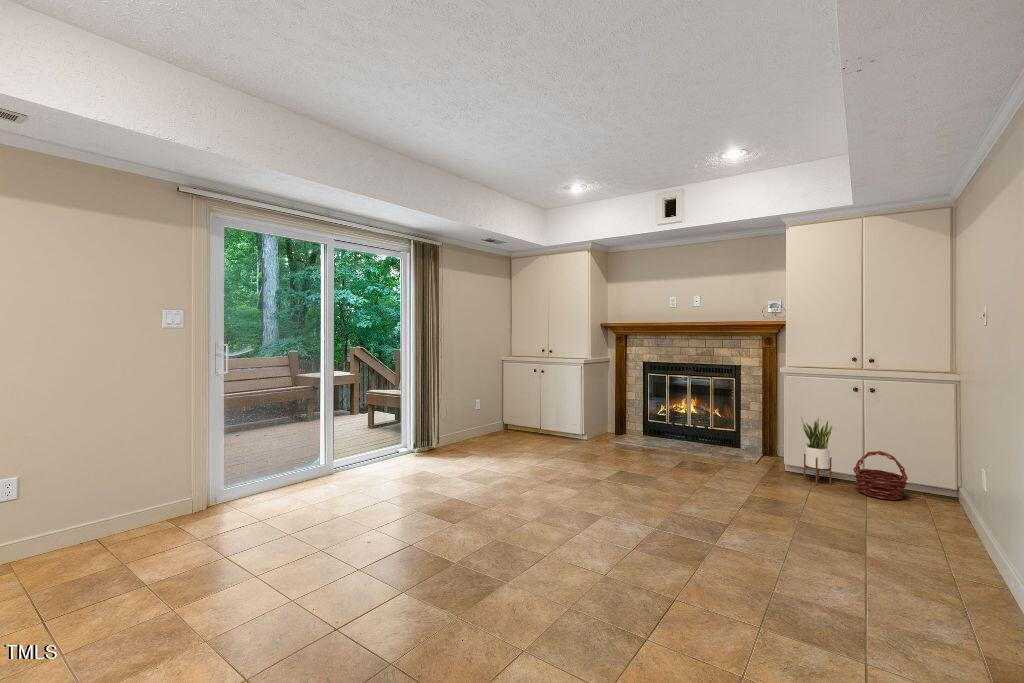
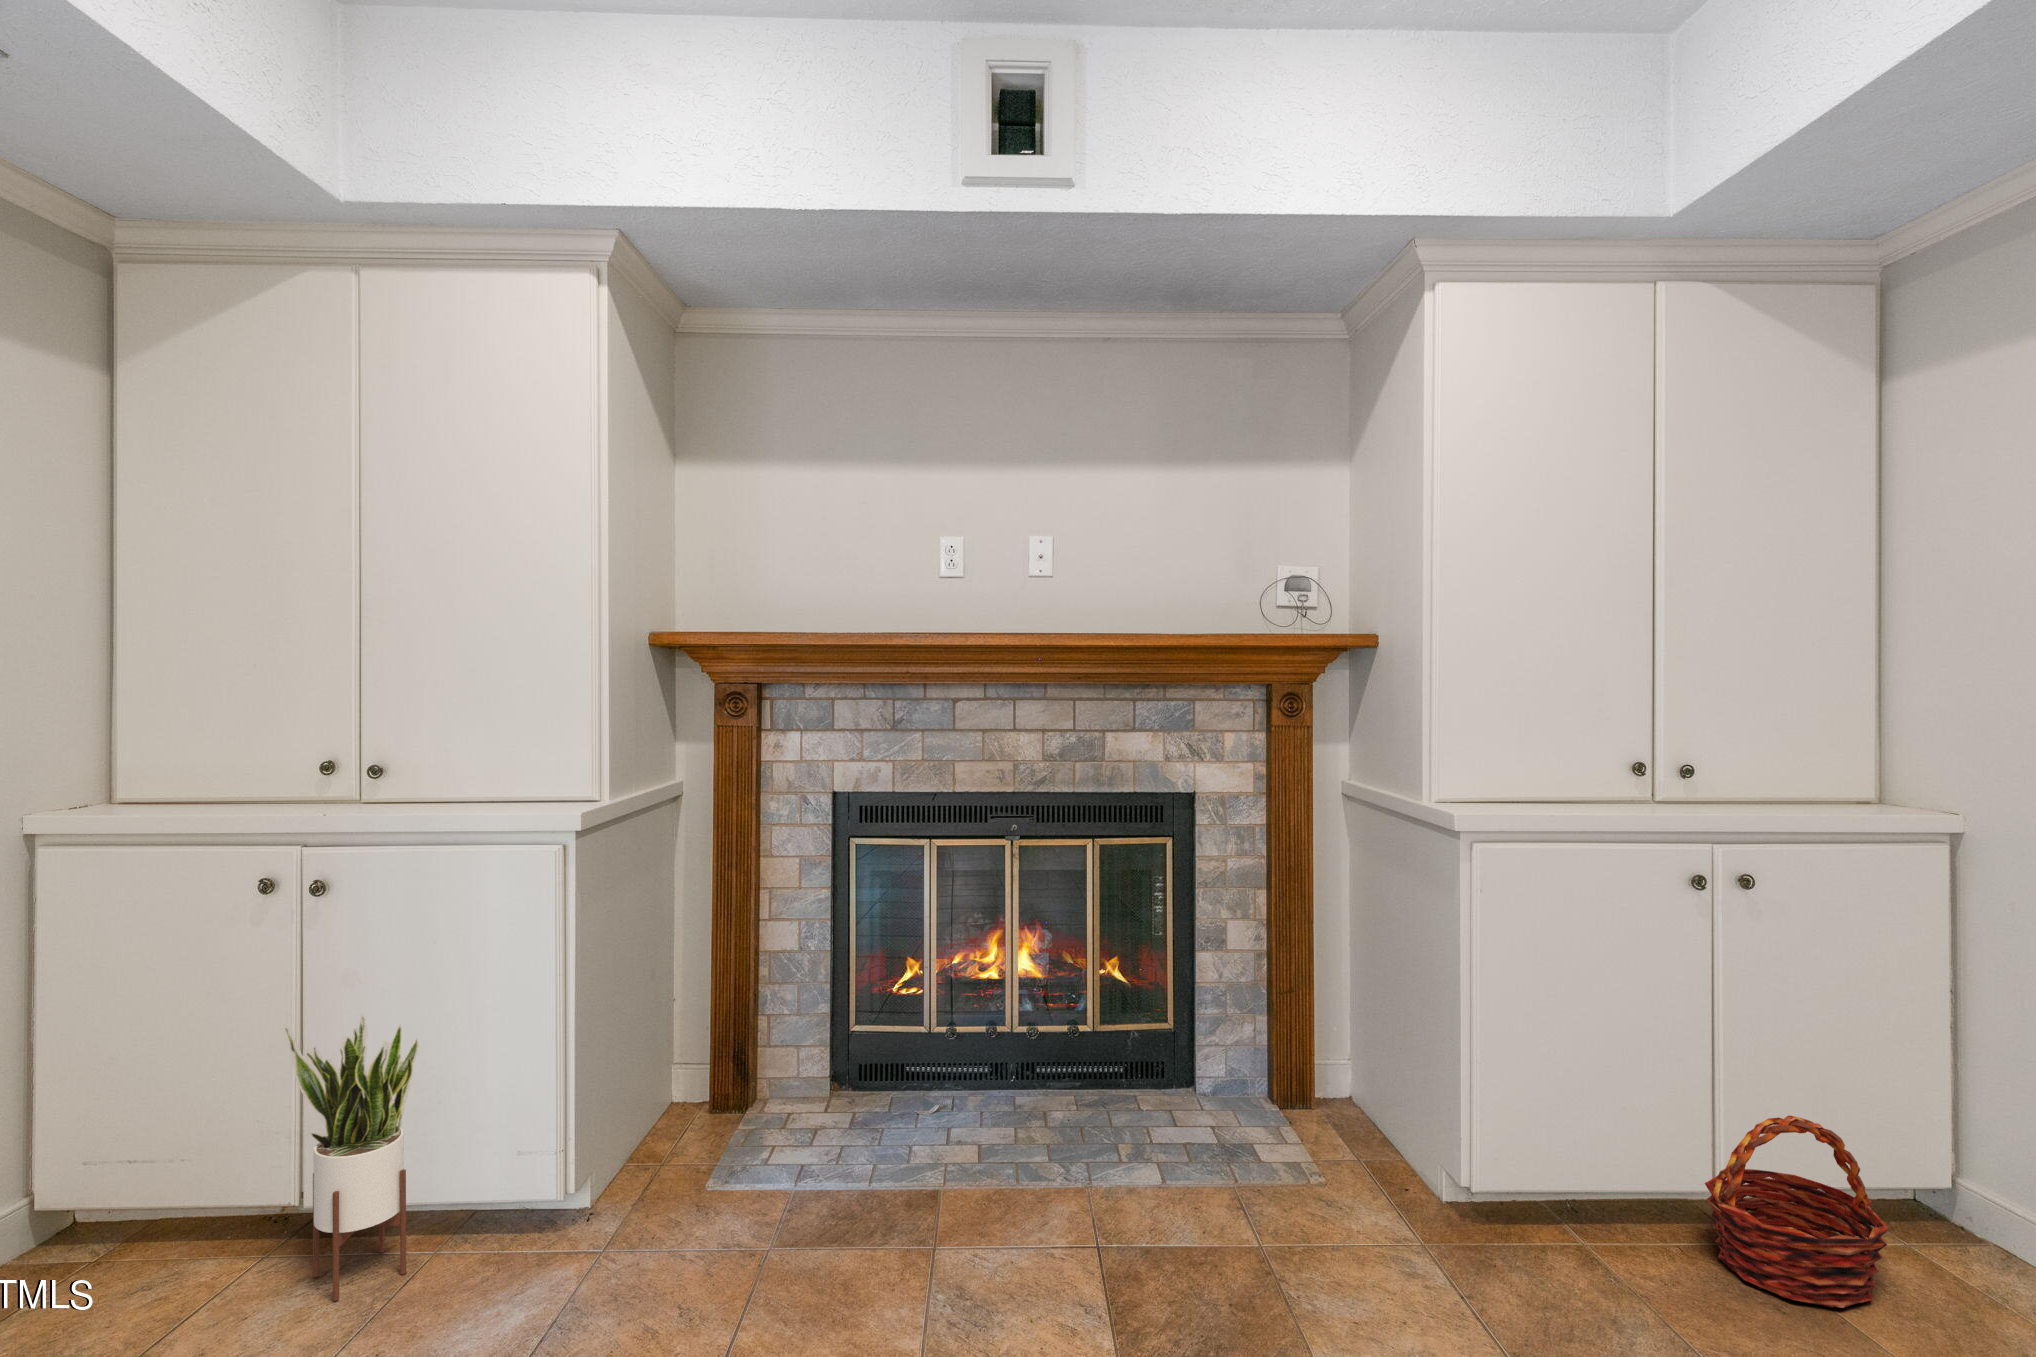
potted plant: present [800,415,833,485] -> present [283,1014,419,1301]

